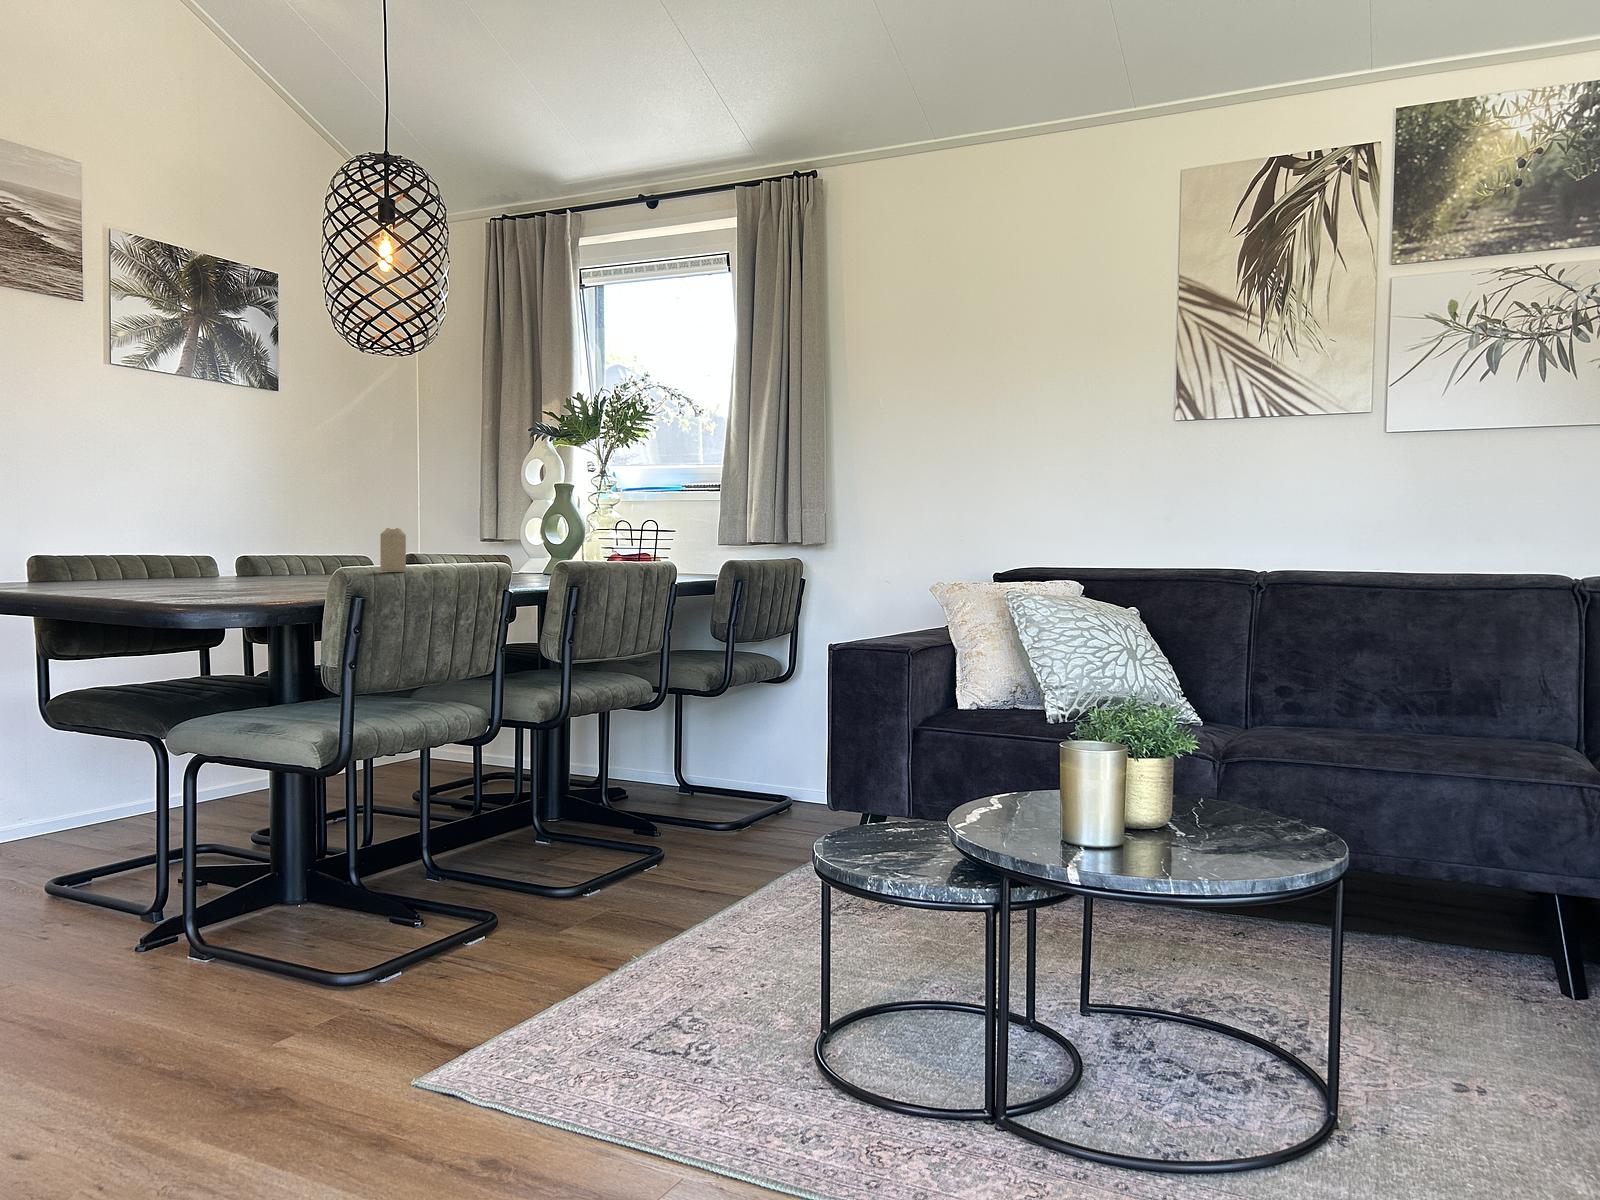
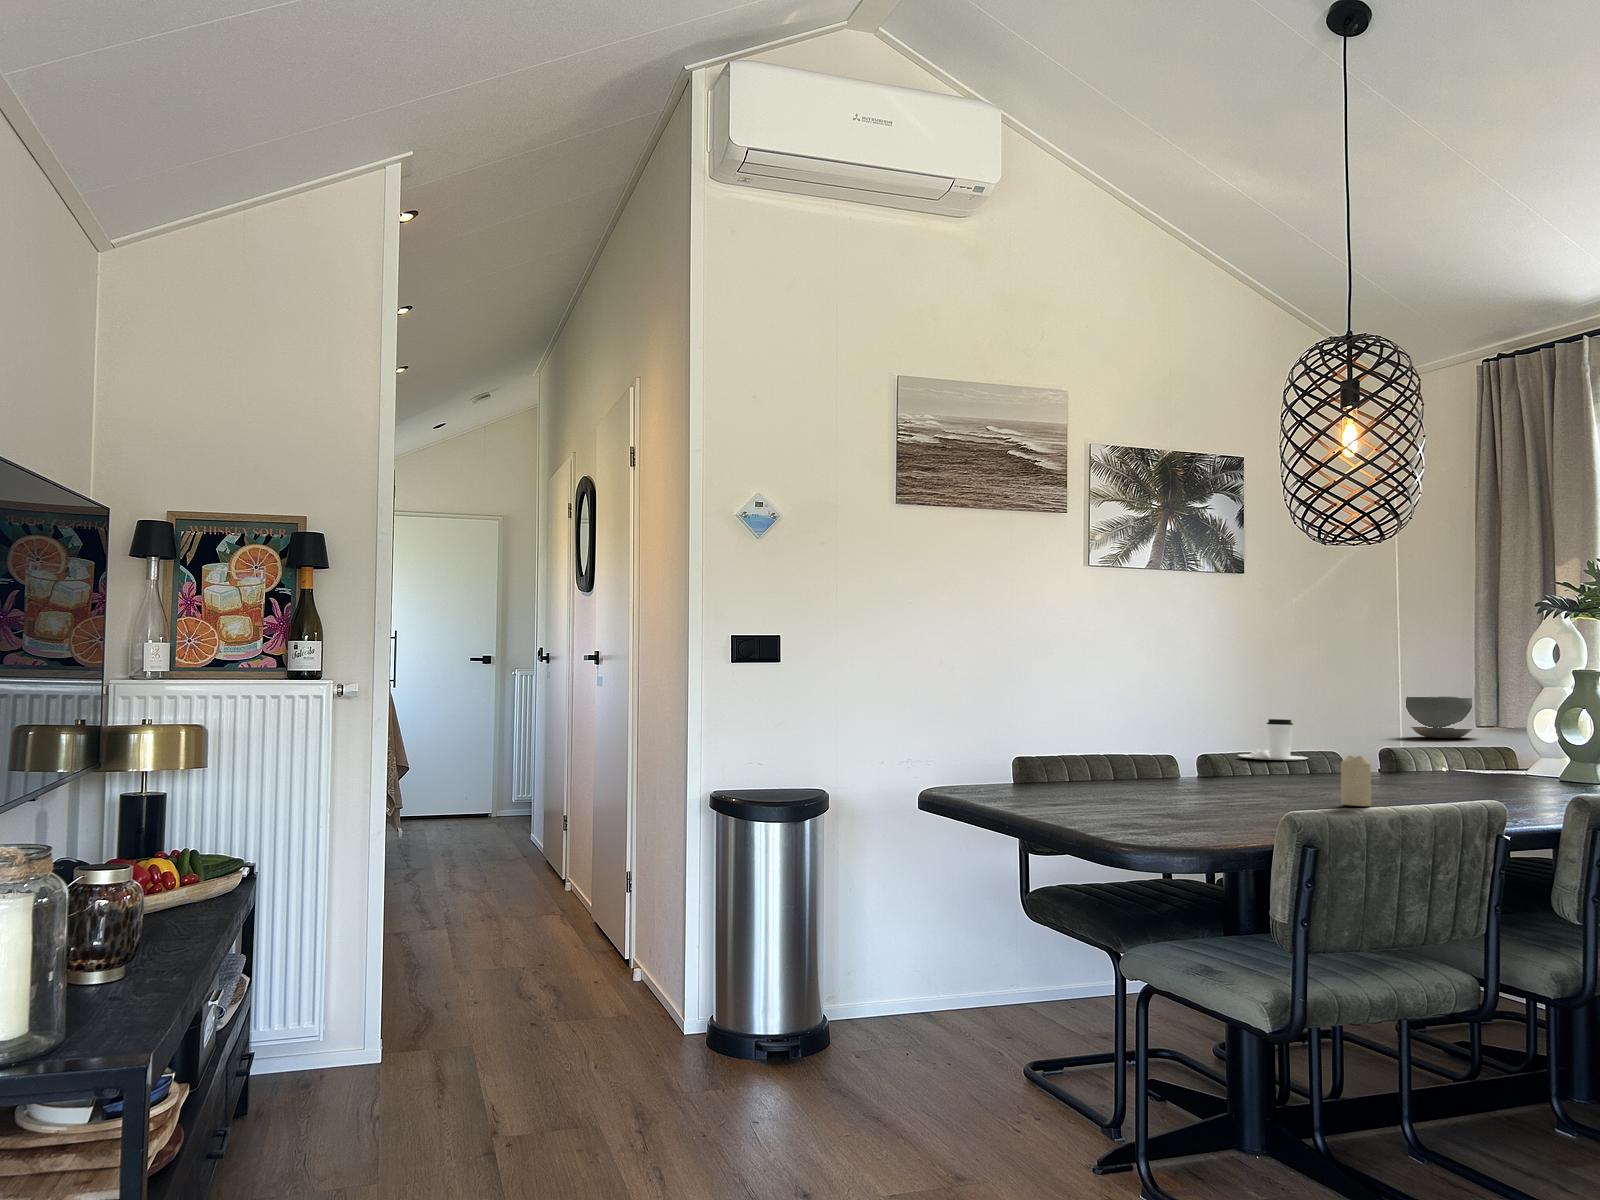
bowl: none [423,515,484,551] -> present [1406,696,1472,738]
coffee cup: none [276,522,344,560] -> present [1239,719,1307,760]

